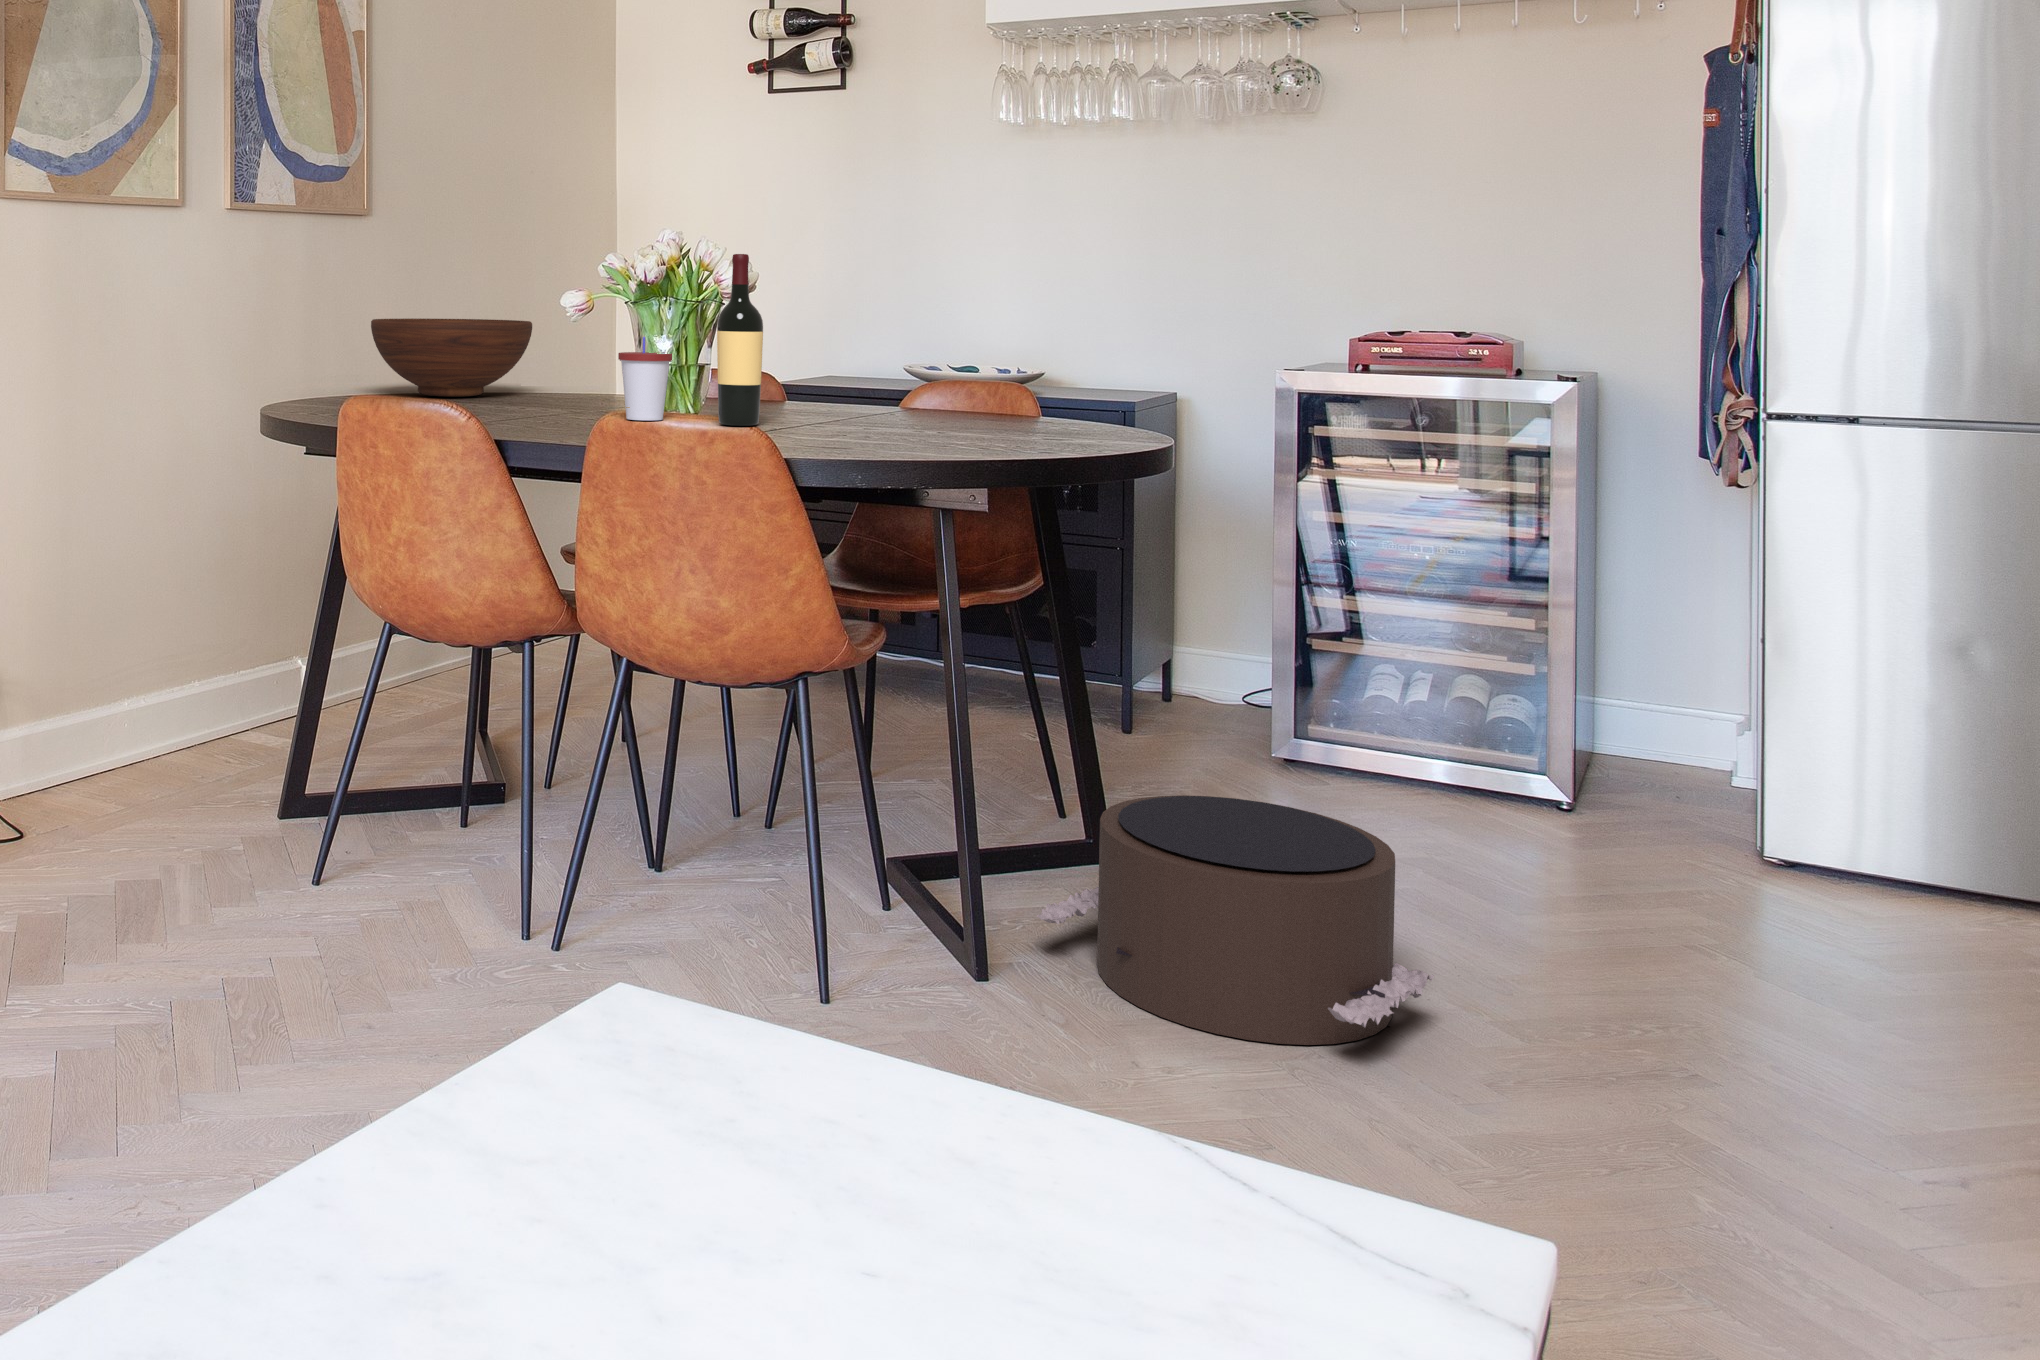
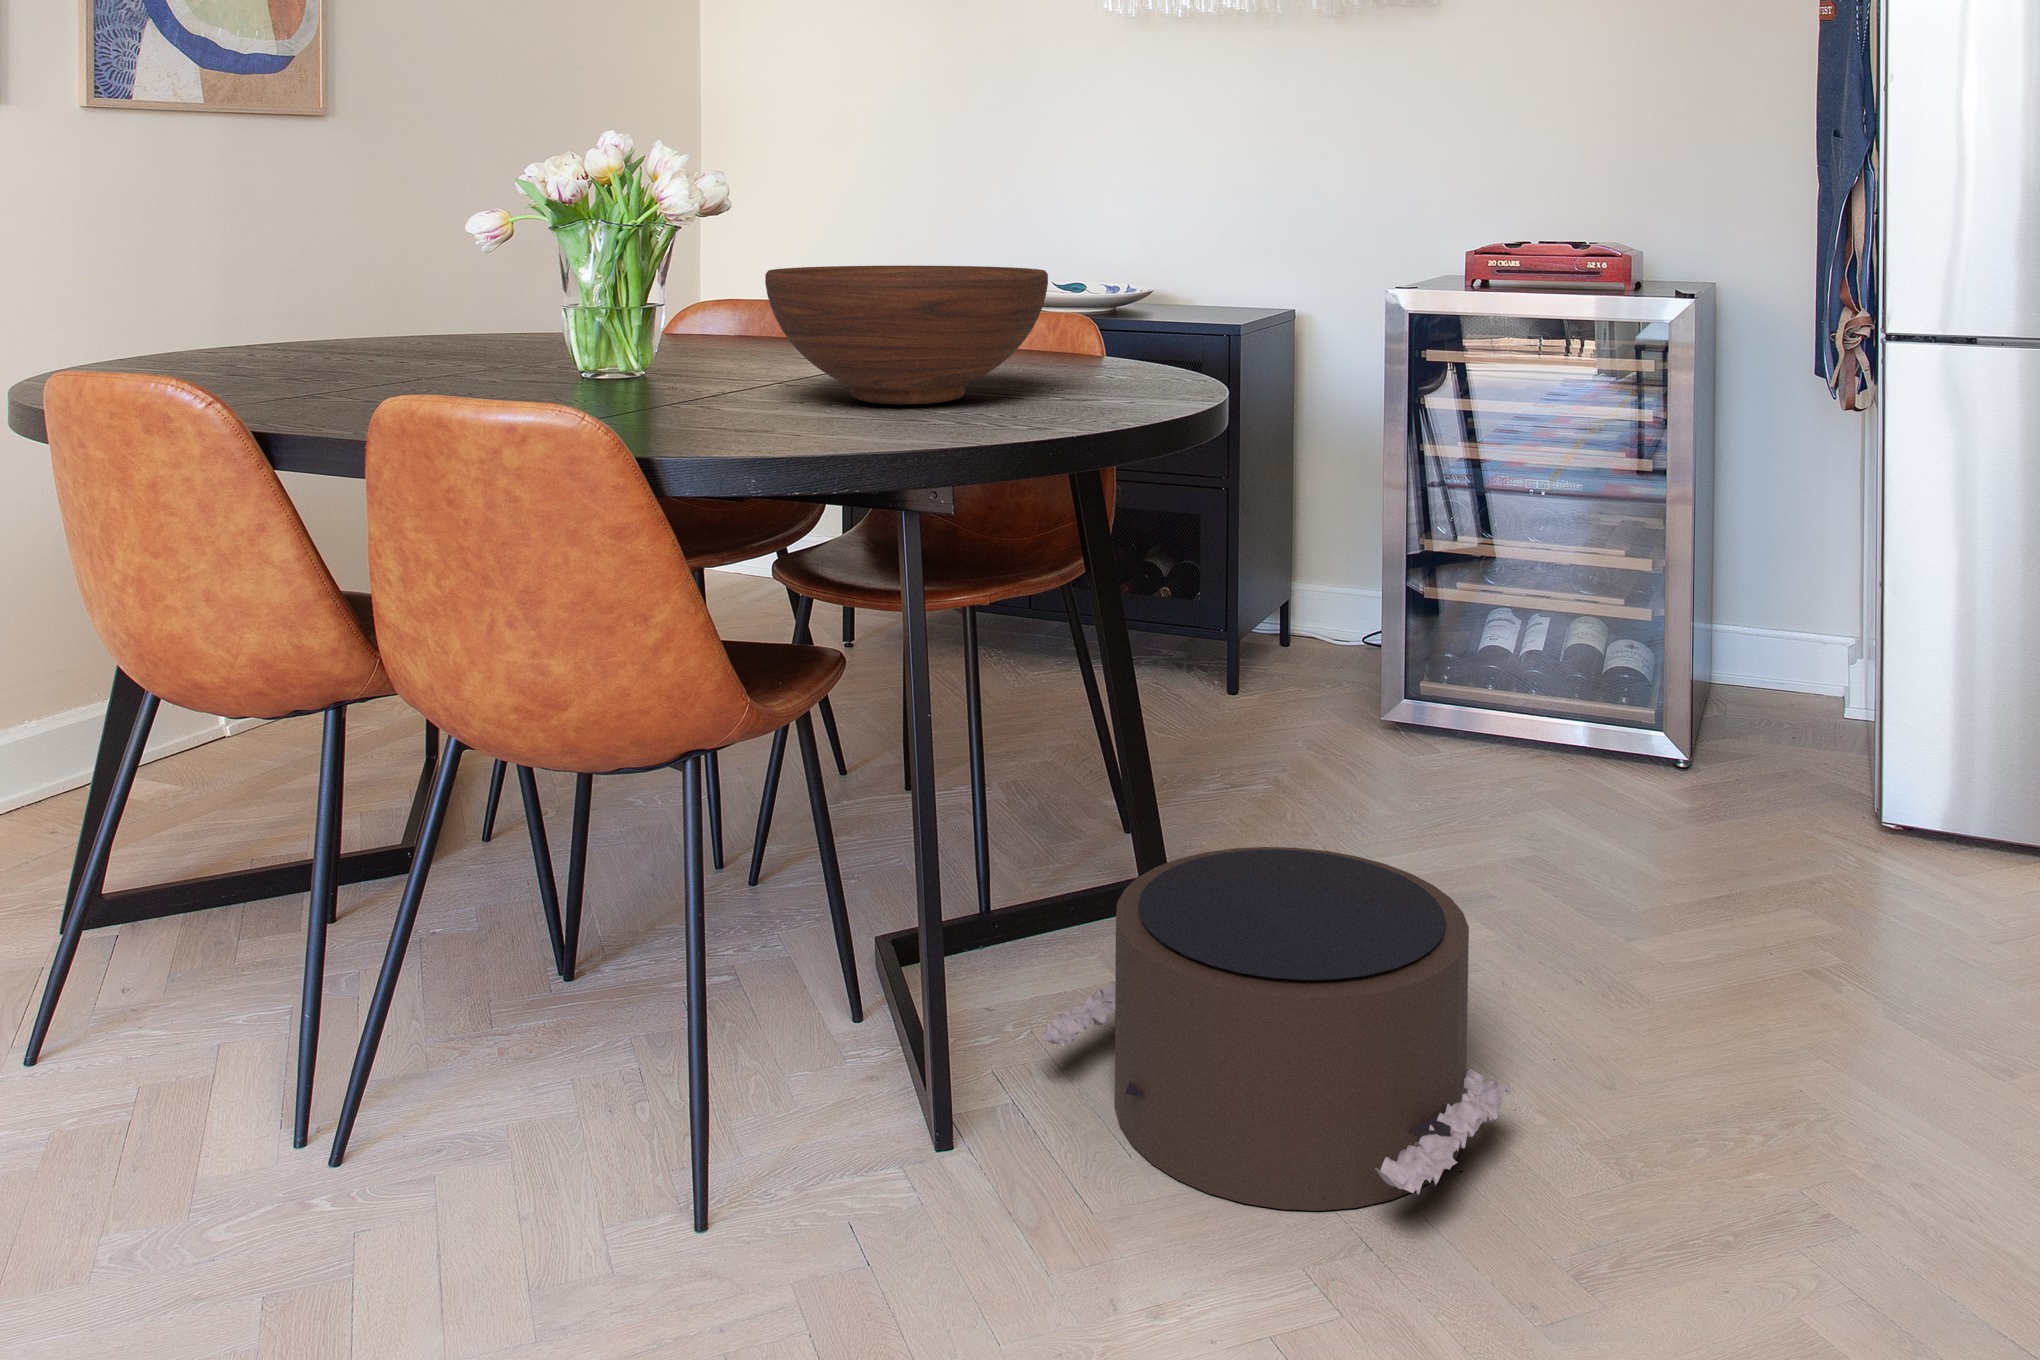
wine bottle: present [717,254,763,426] -> none [642,164,704,395]
fruit bowl: present [371,318,532,397] -> present [765,265,1048,404]
cup: present [618,337,672,420] -> none [521,276,597,389]

